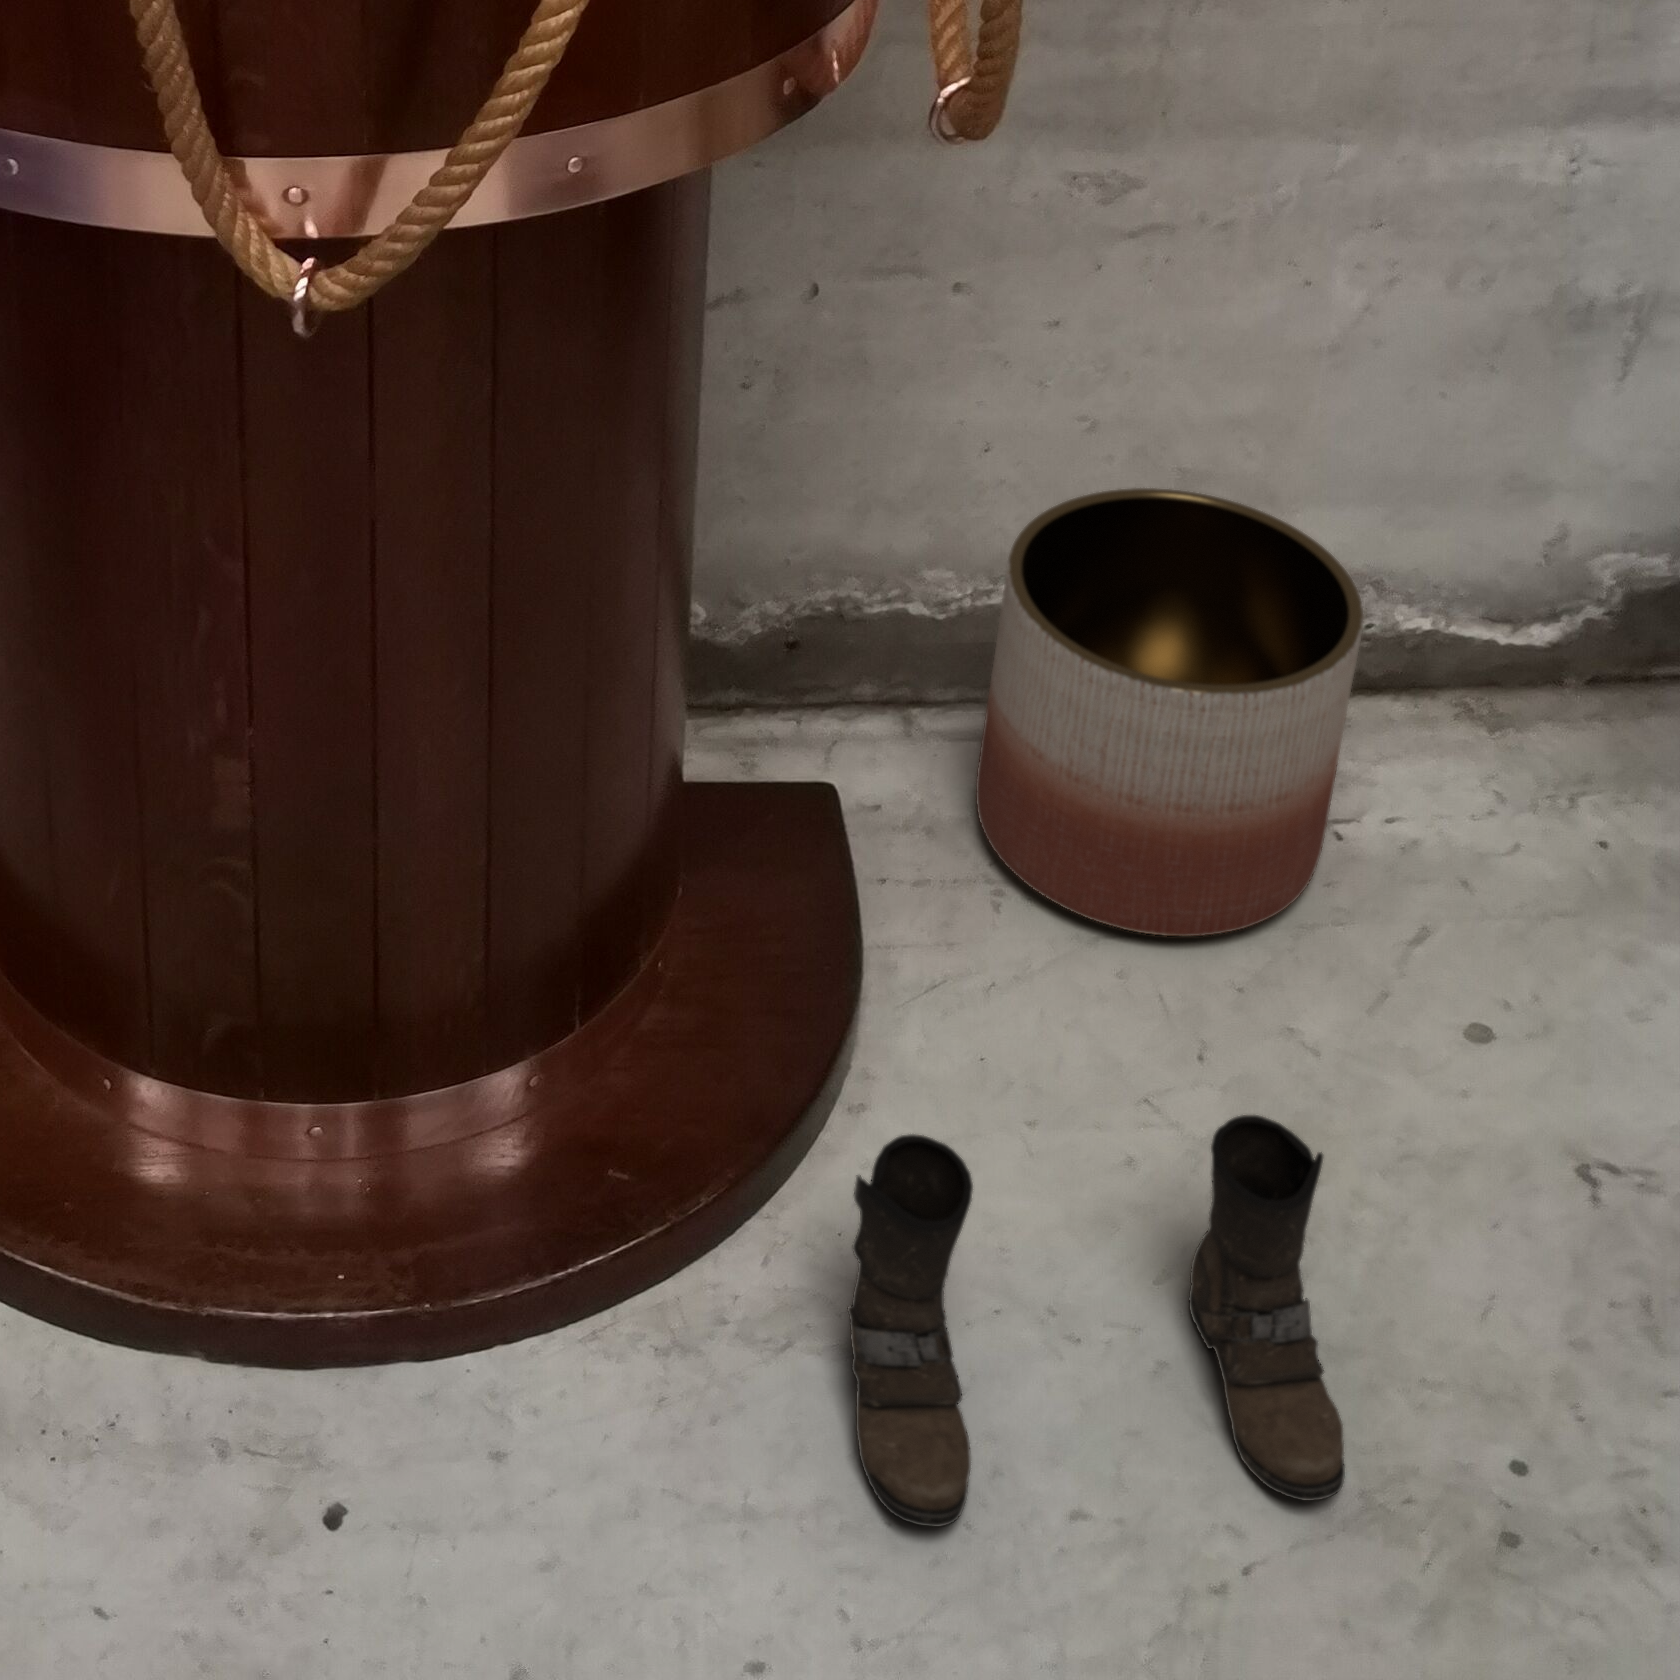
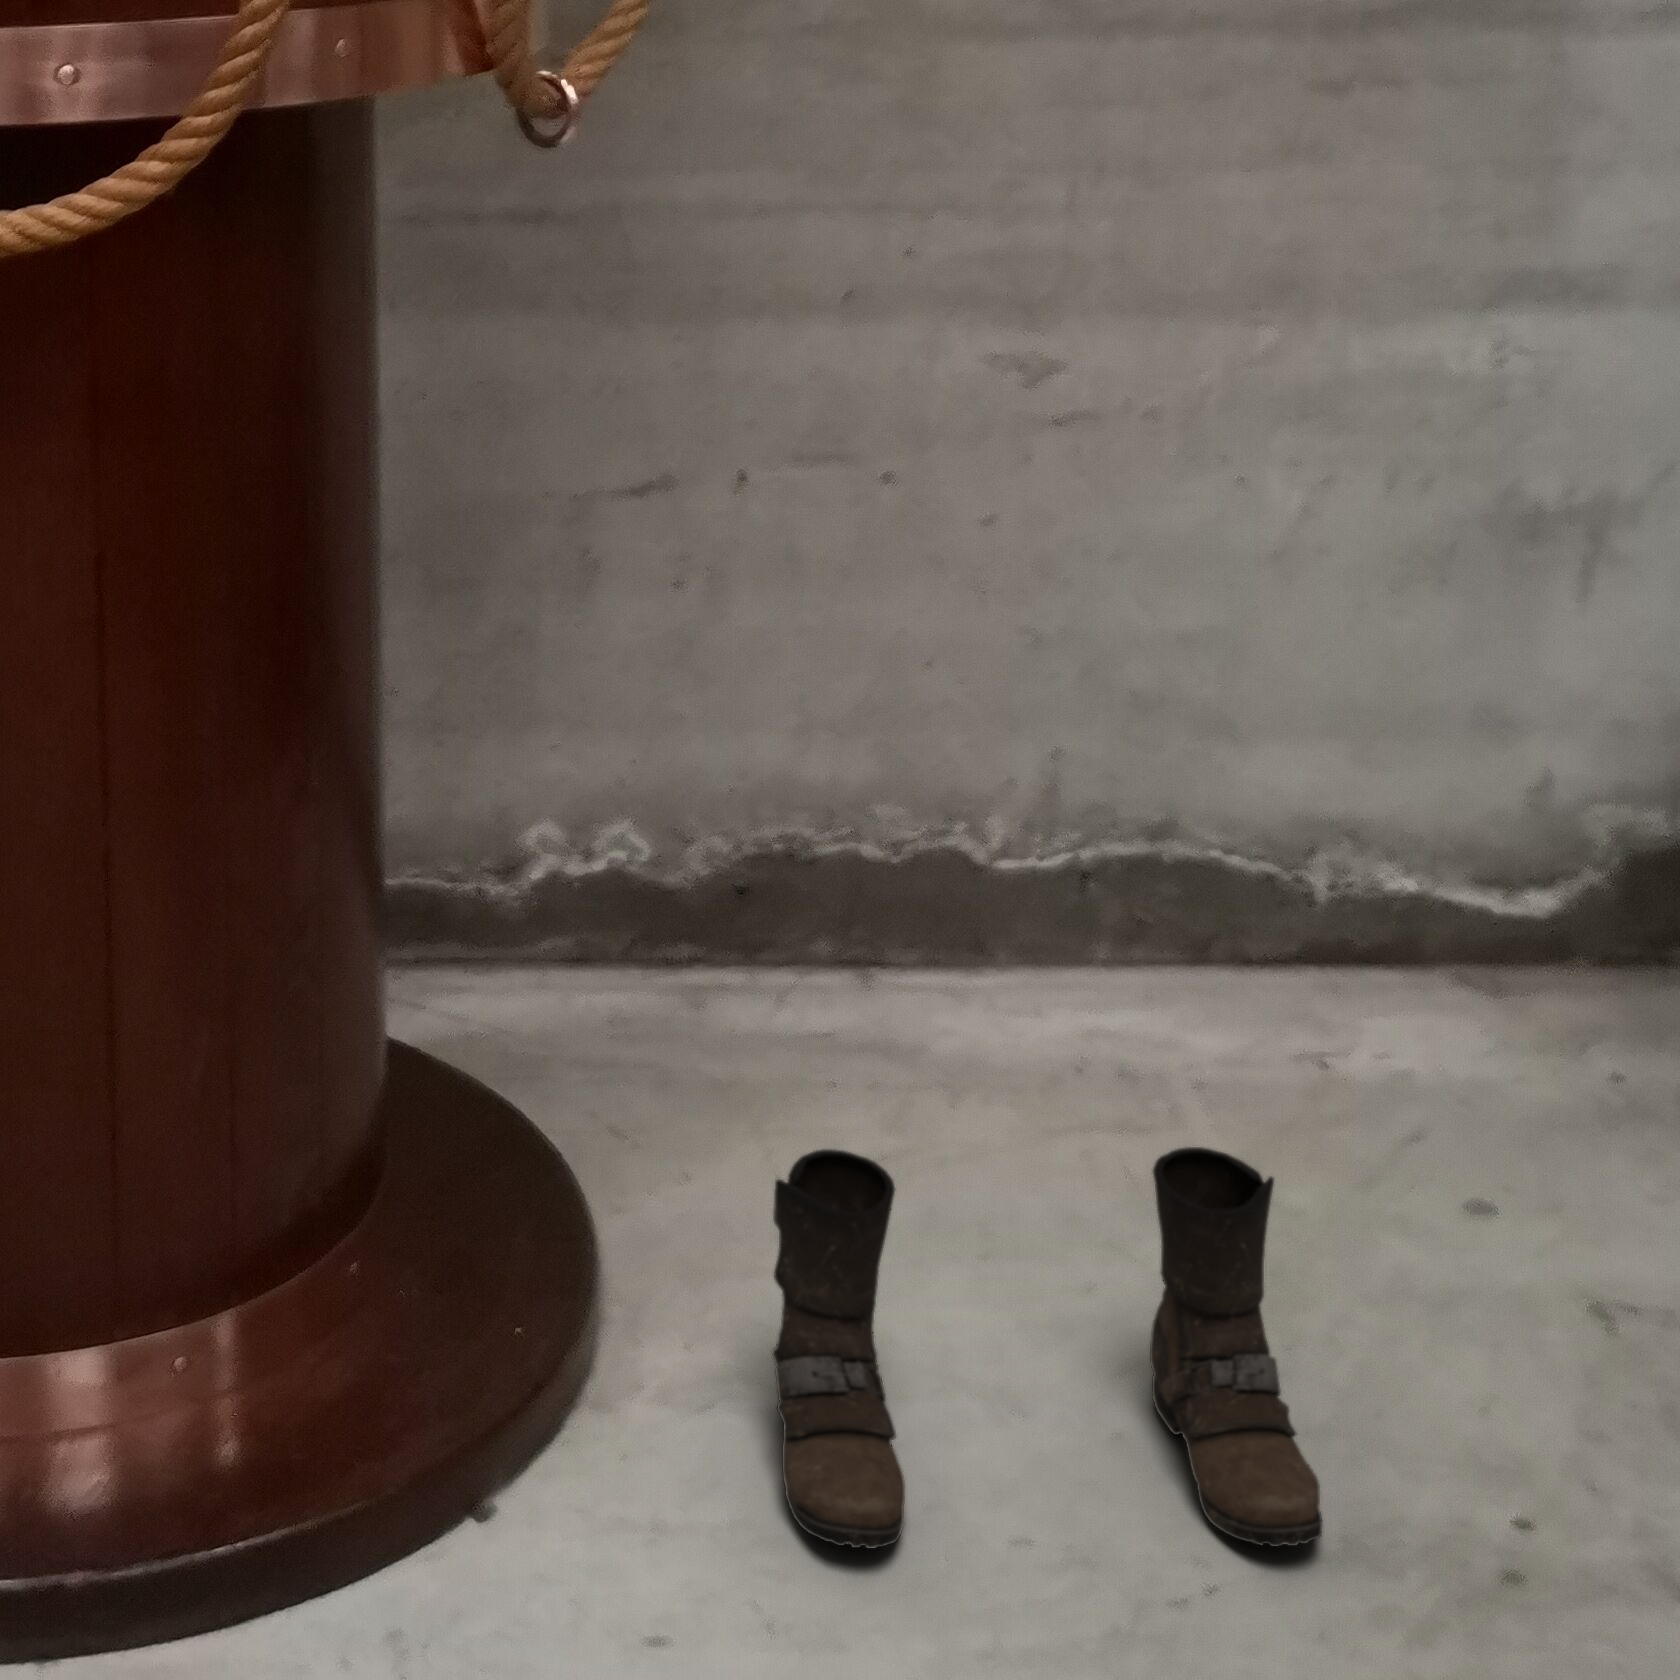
planter: present [976,488,1364,936] -> none [933,689,1317,1125]

